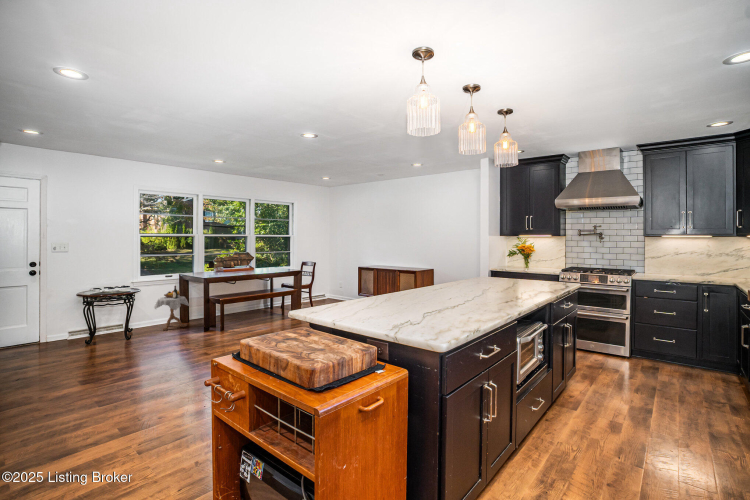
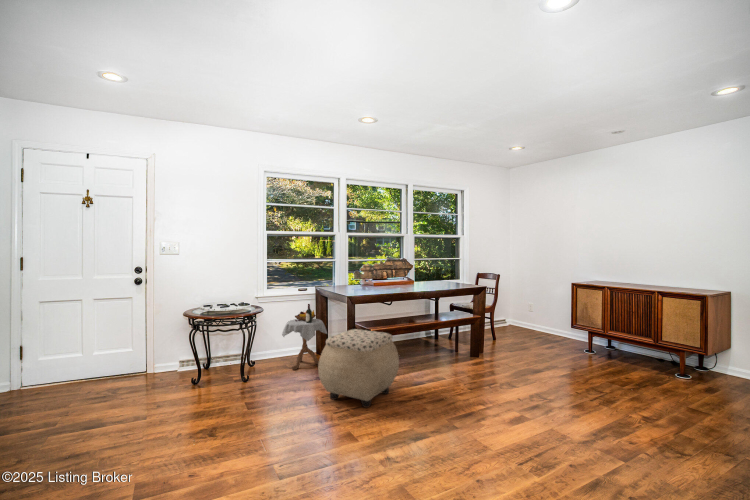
ottoman: none [185,299,238,342] -> present [318,329,399,408]

